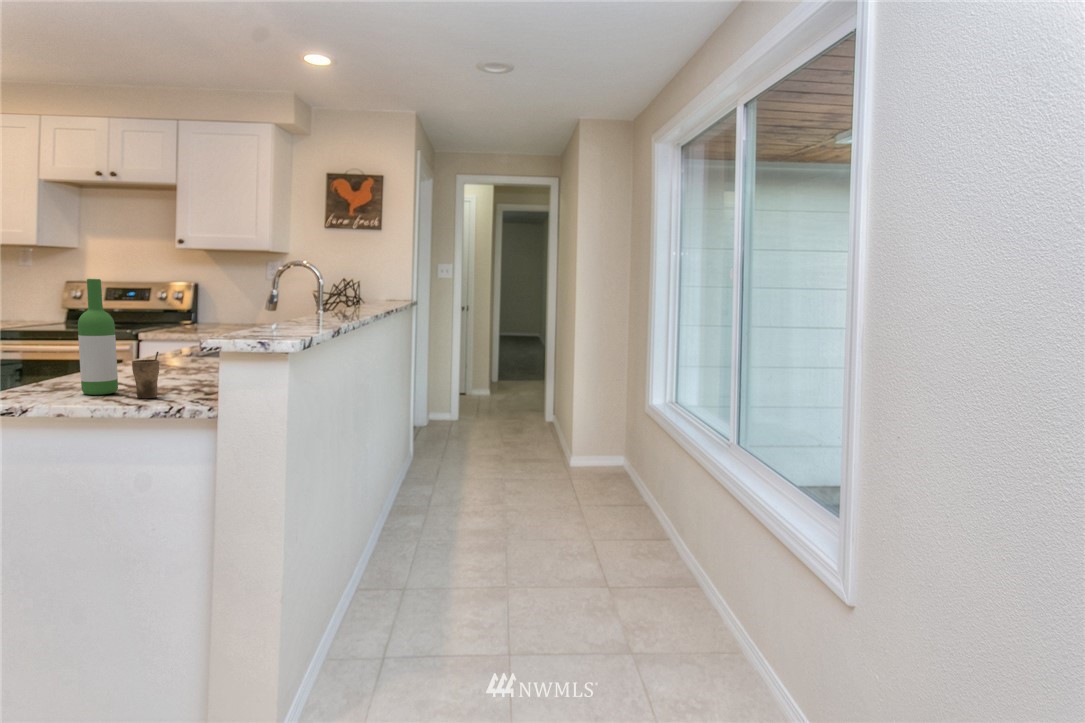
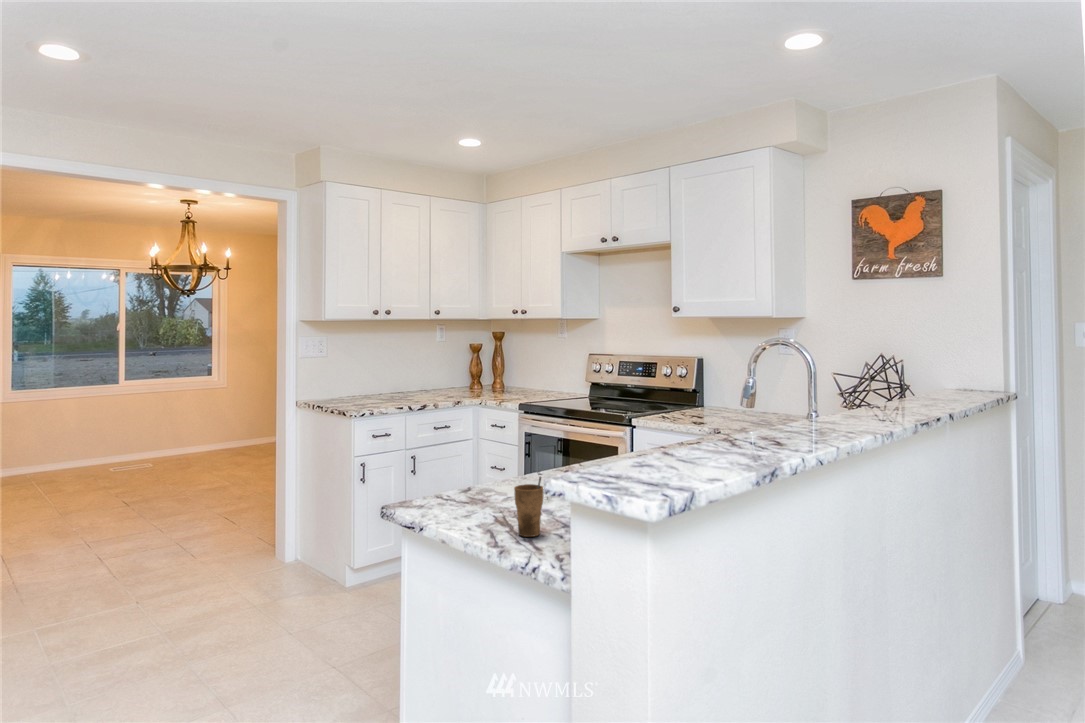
wine bottle: present [78,279,118,395] -> none [477,381,513,522]

